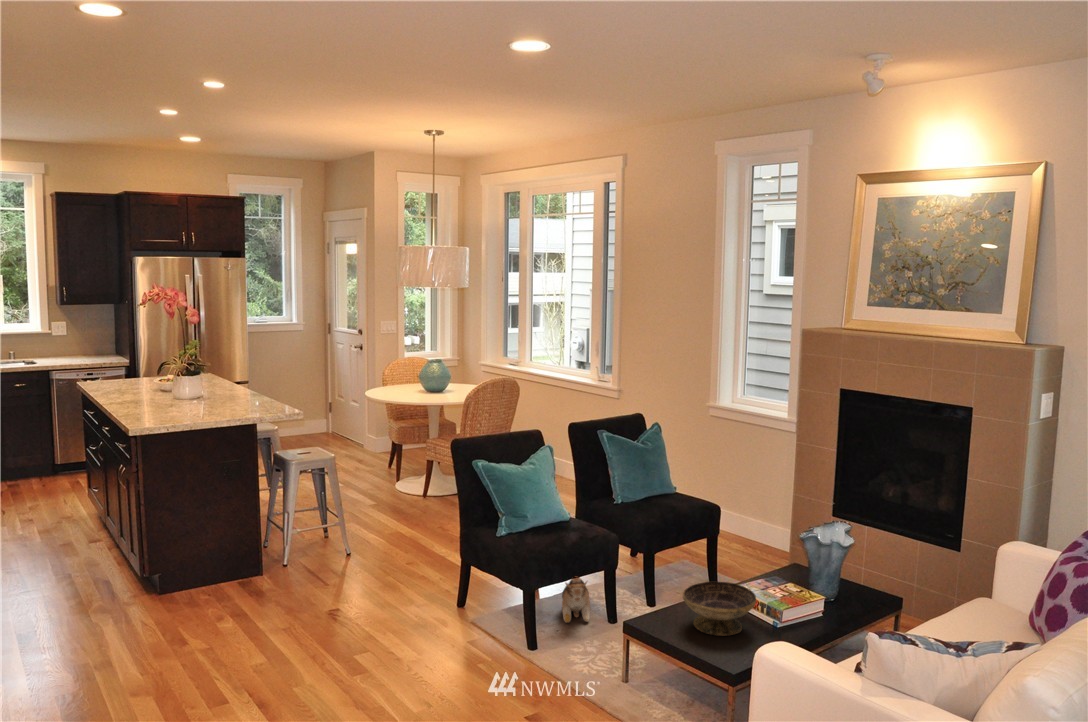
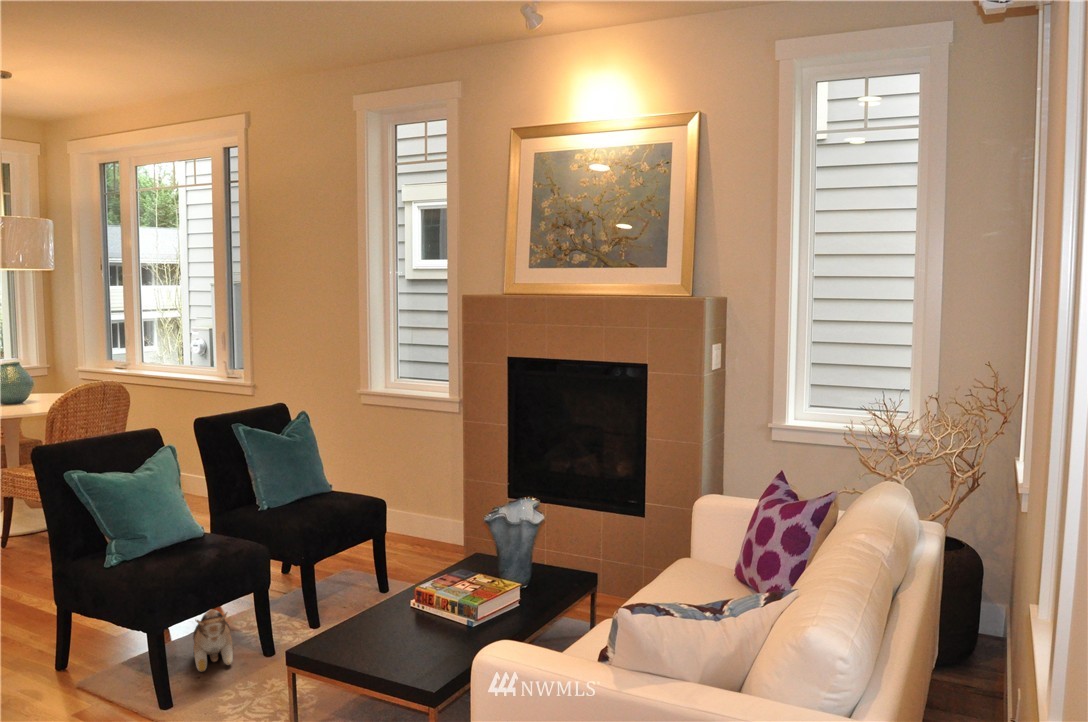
decorative bowl: present [683,581,756,636] -> none [357,584,450,654]

